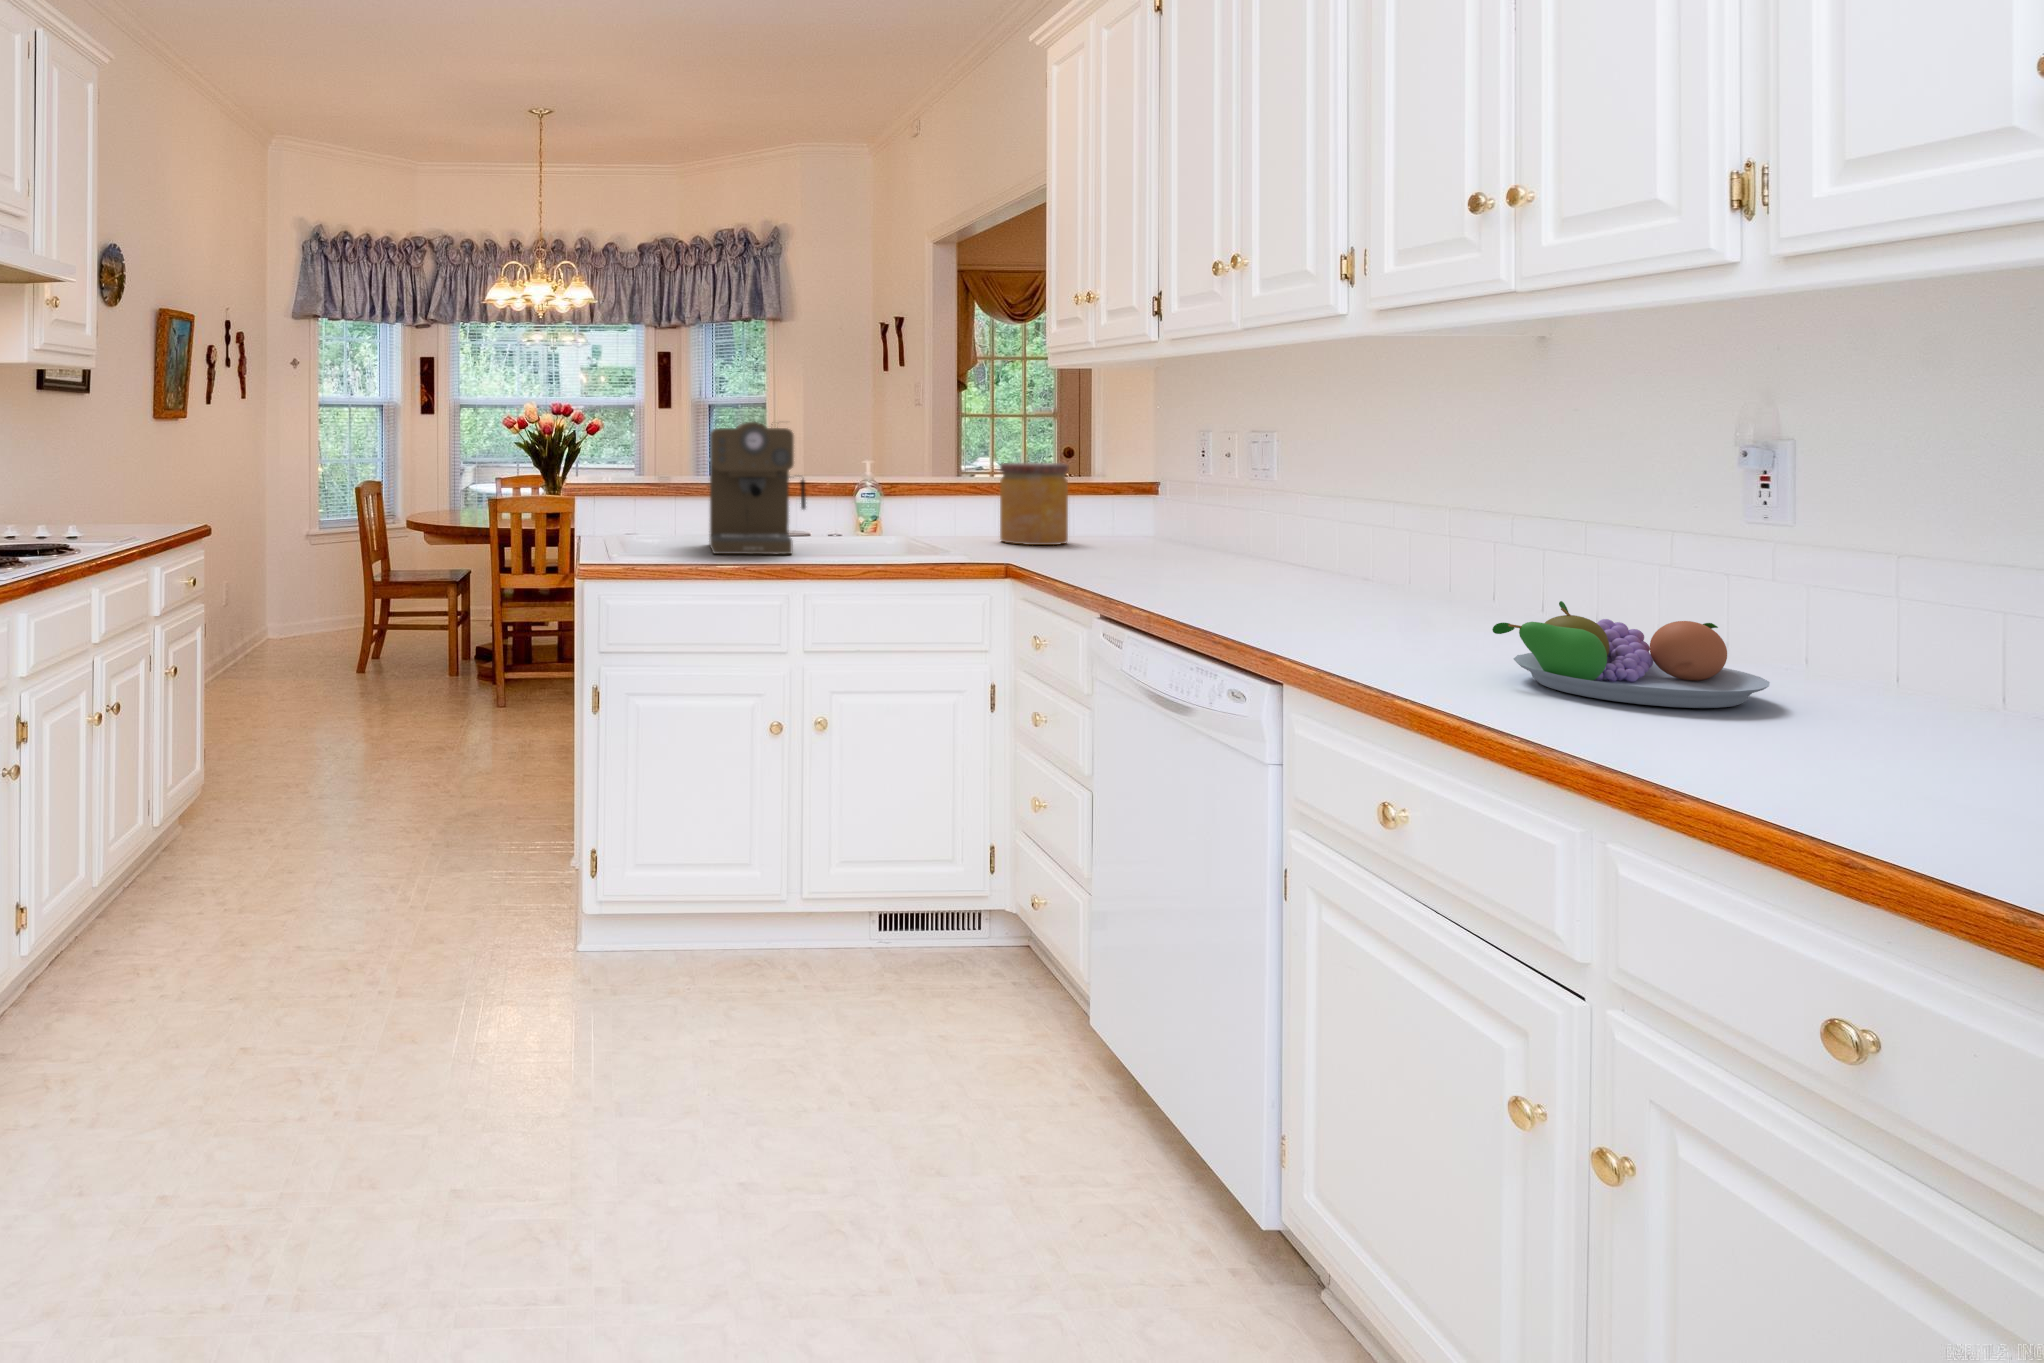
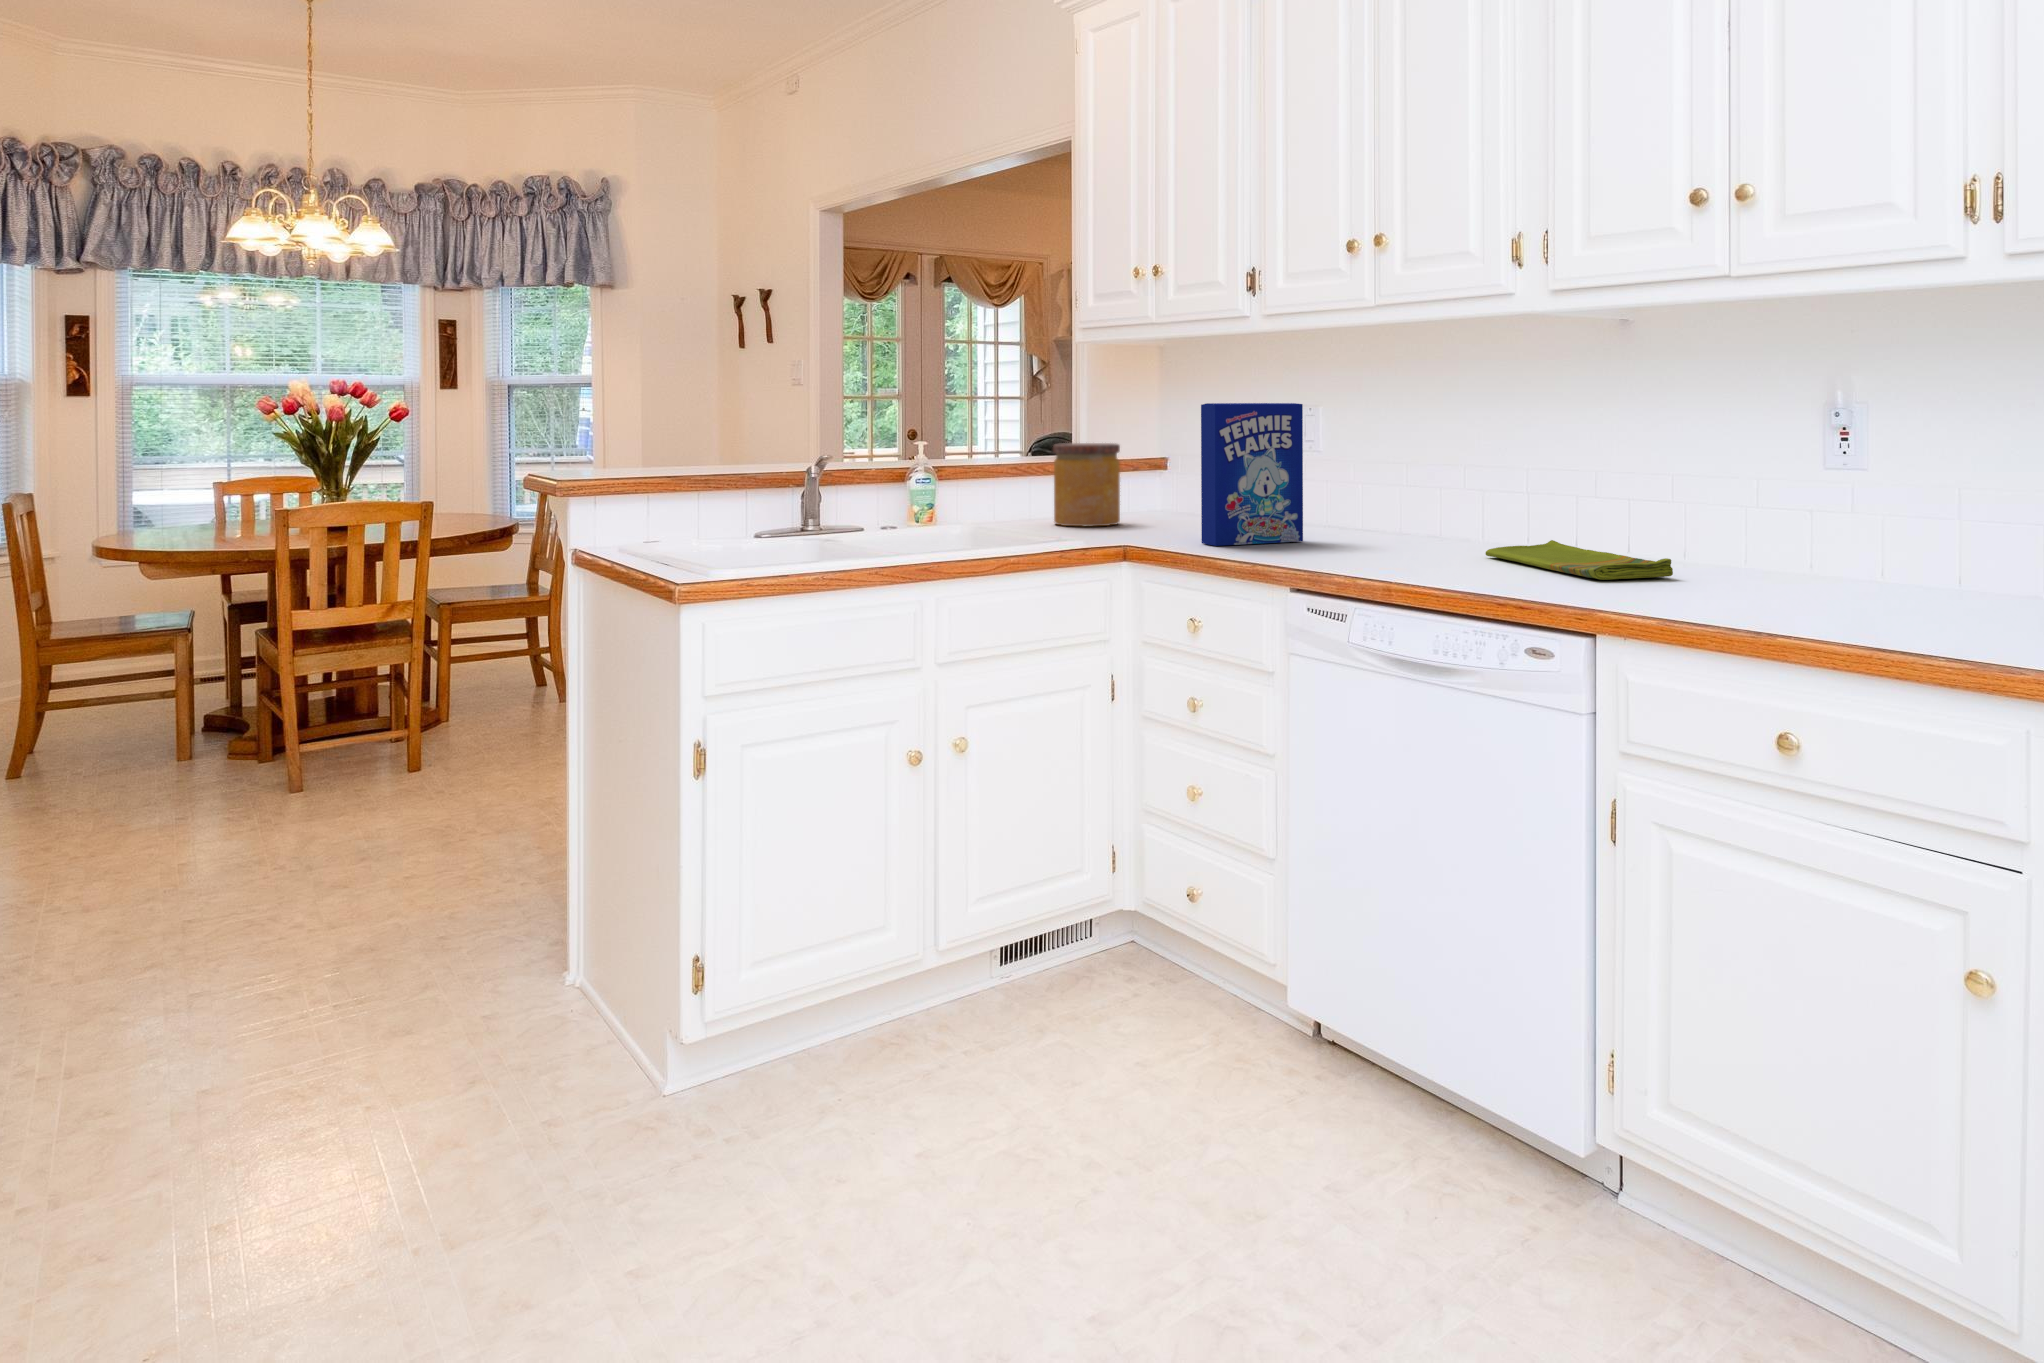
coffee maker: present [709,421,806,554] -> none [780,400,911,557]
cereal box: none [1083,426,1200,572] -> present [1201,403,1303,546]
dish towel: none [1360,589,1523,640] -> present [1486,540,1673,580]
fruit bowl: present [1492,601,1770,708] -> none [1746,540,1929,615]

